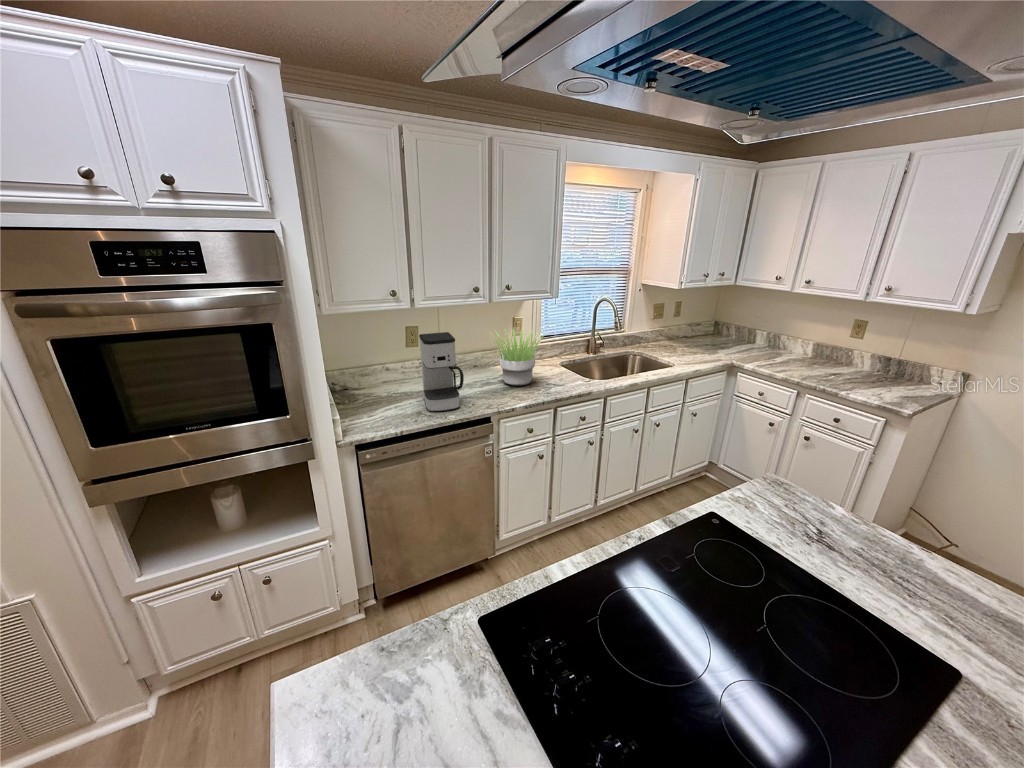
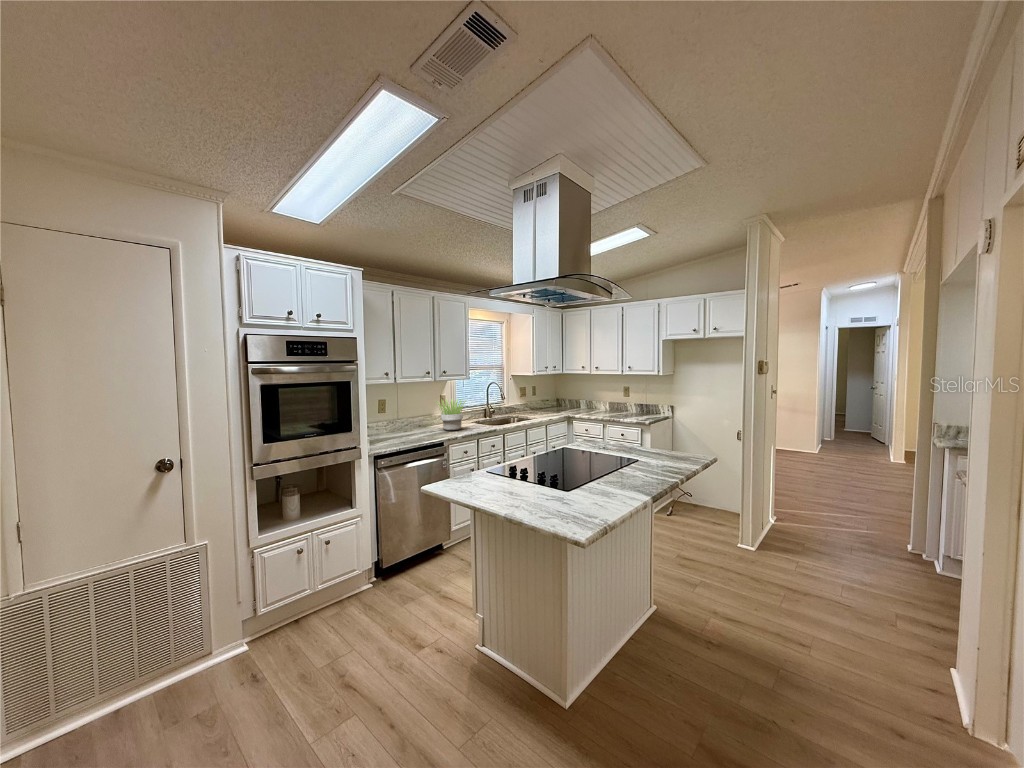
coffee maker: present [419,332,464,412] -> none [398,397,427,442]

